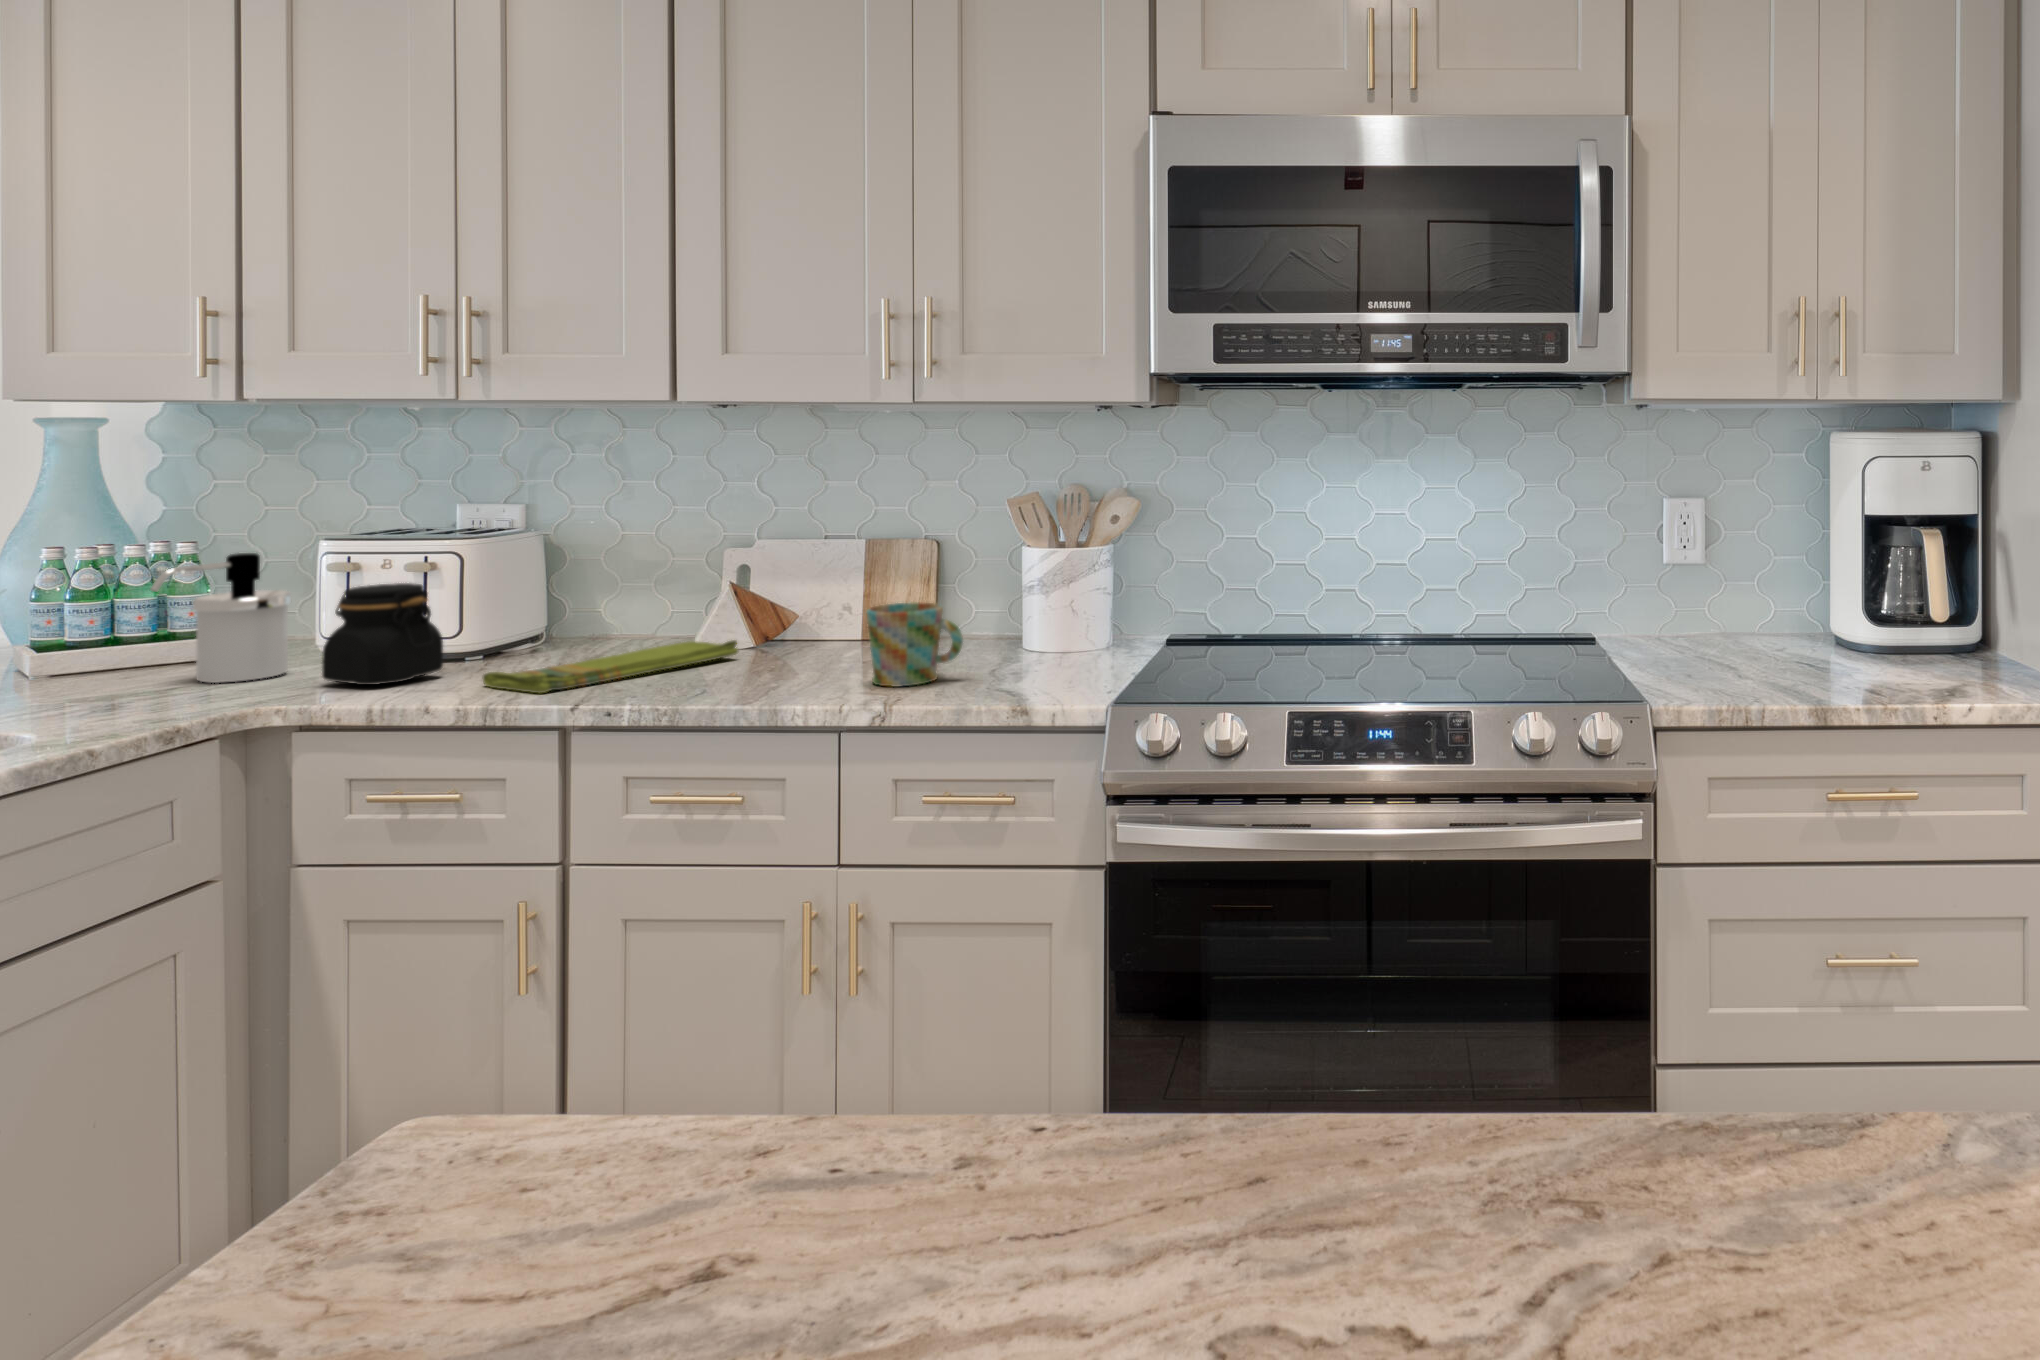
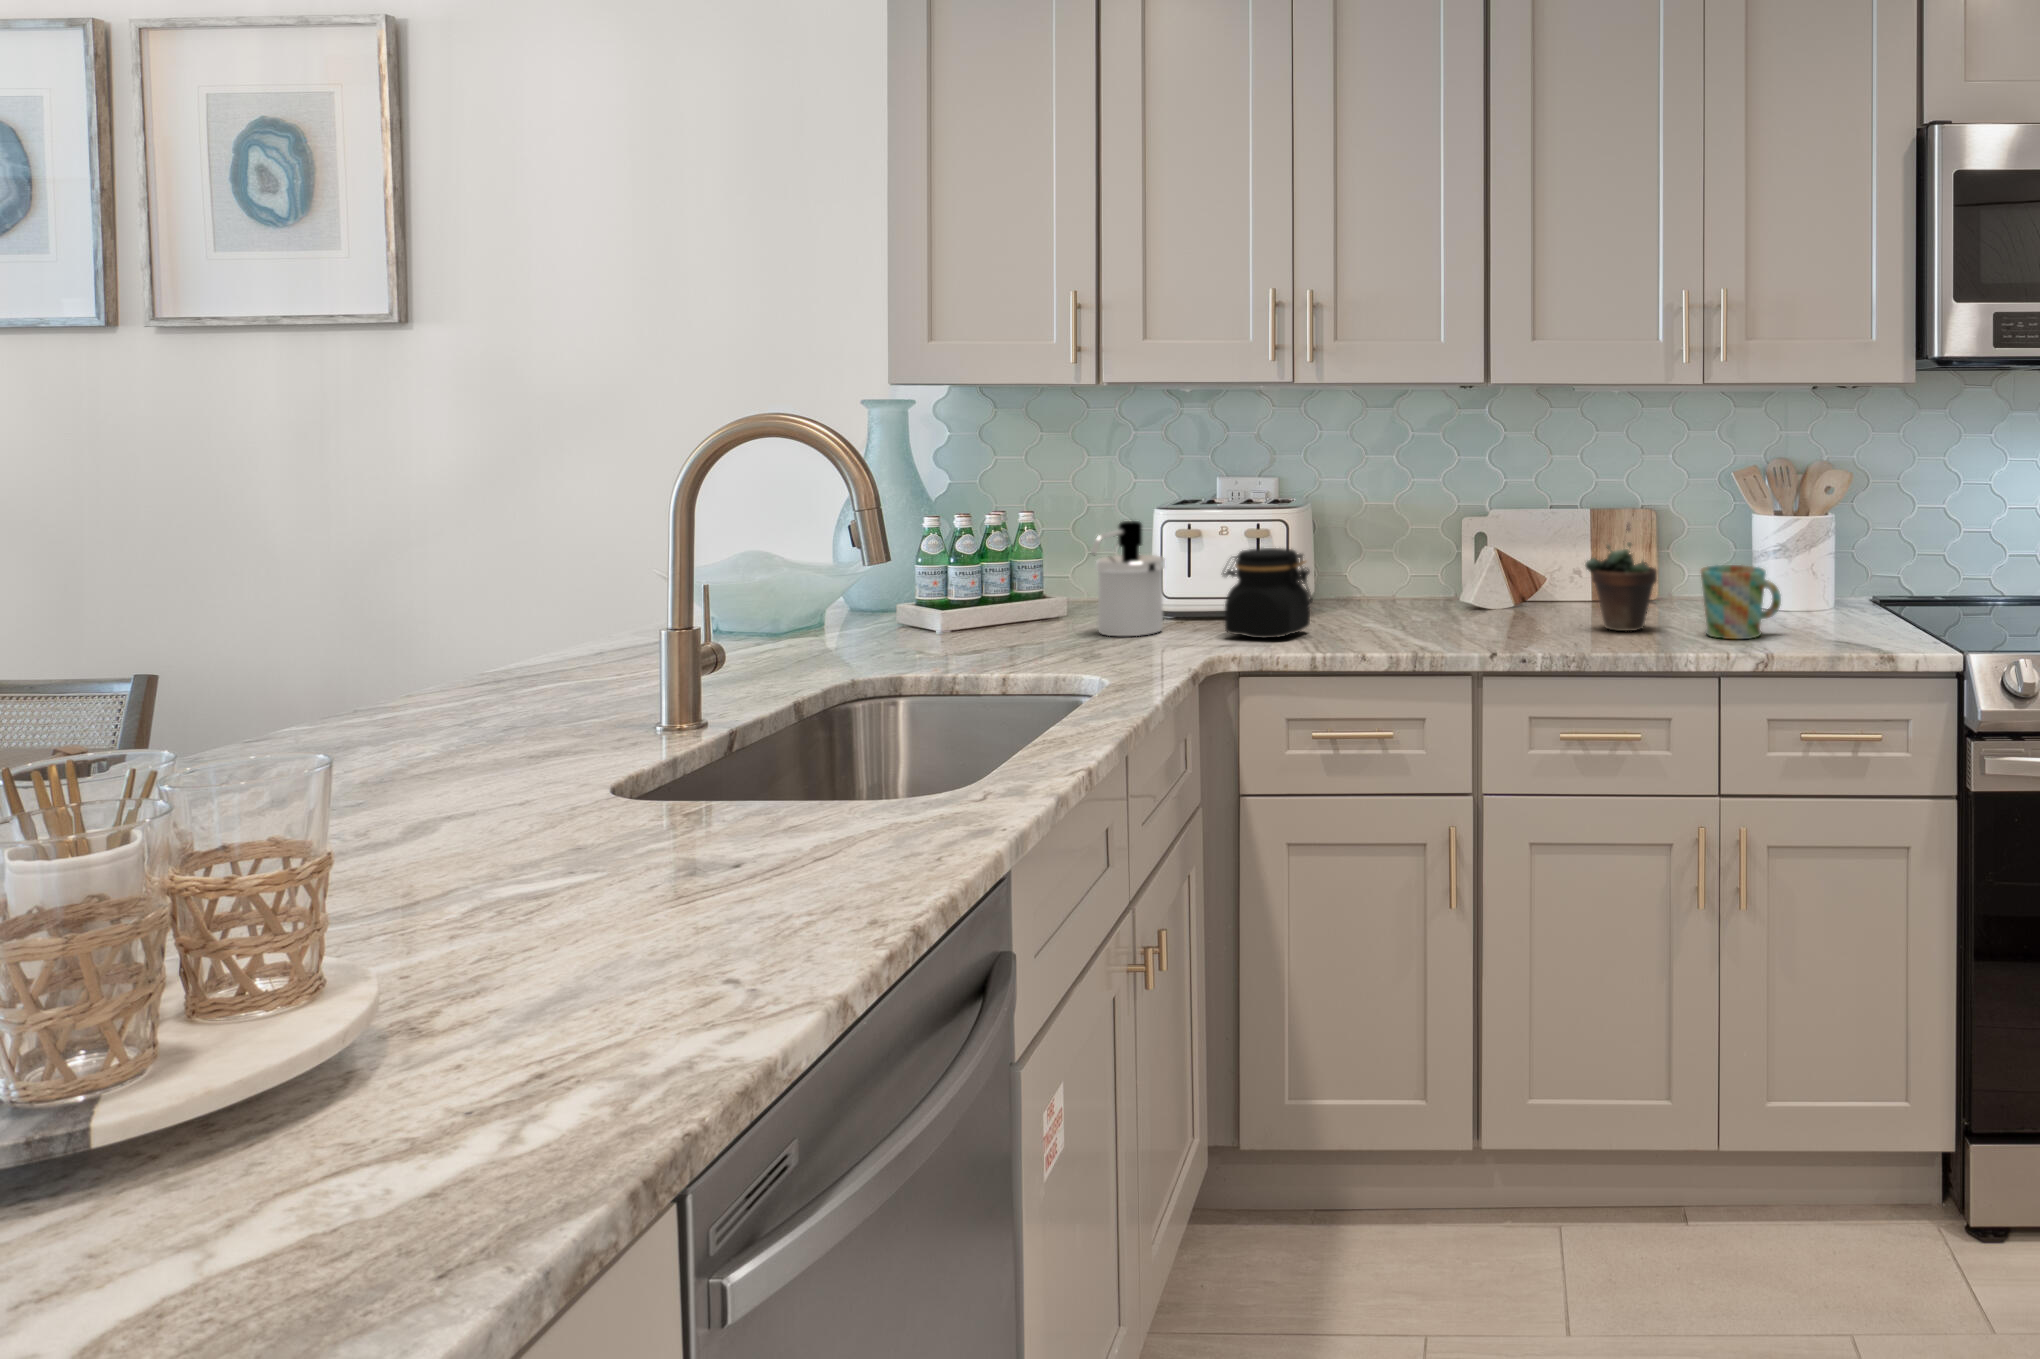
succulent plant: none [758,553,845,676] -> present [1585,524,1657,631]
dish towel: present [483,640,738,693] -> none [1369,600,1527,645]

